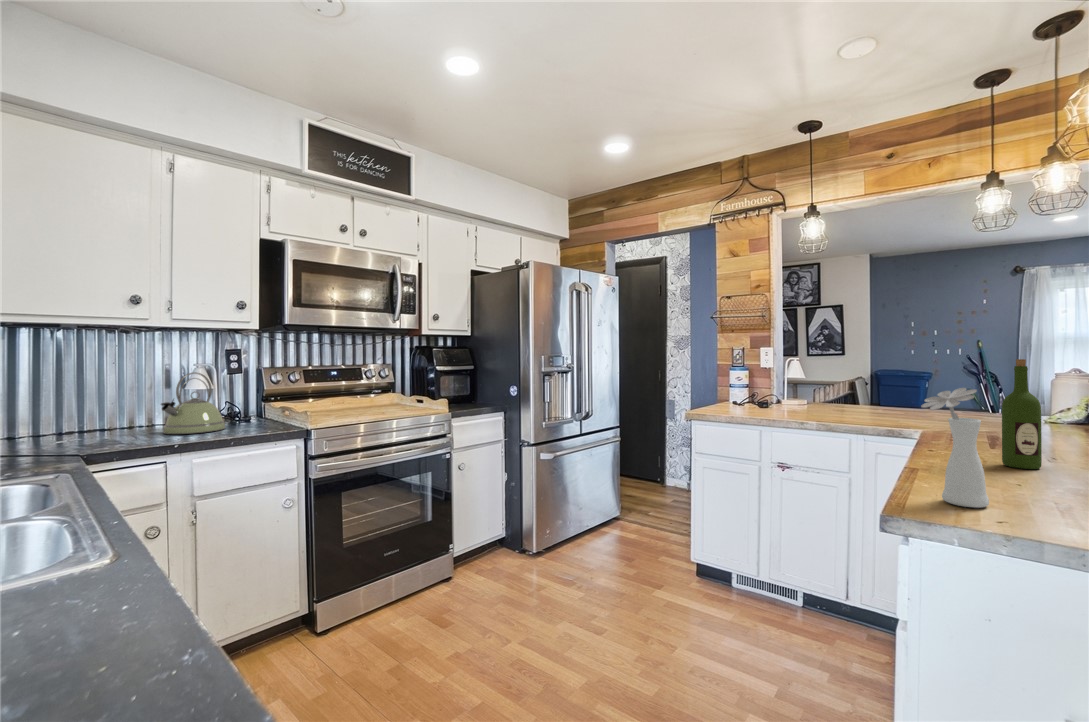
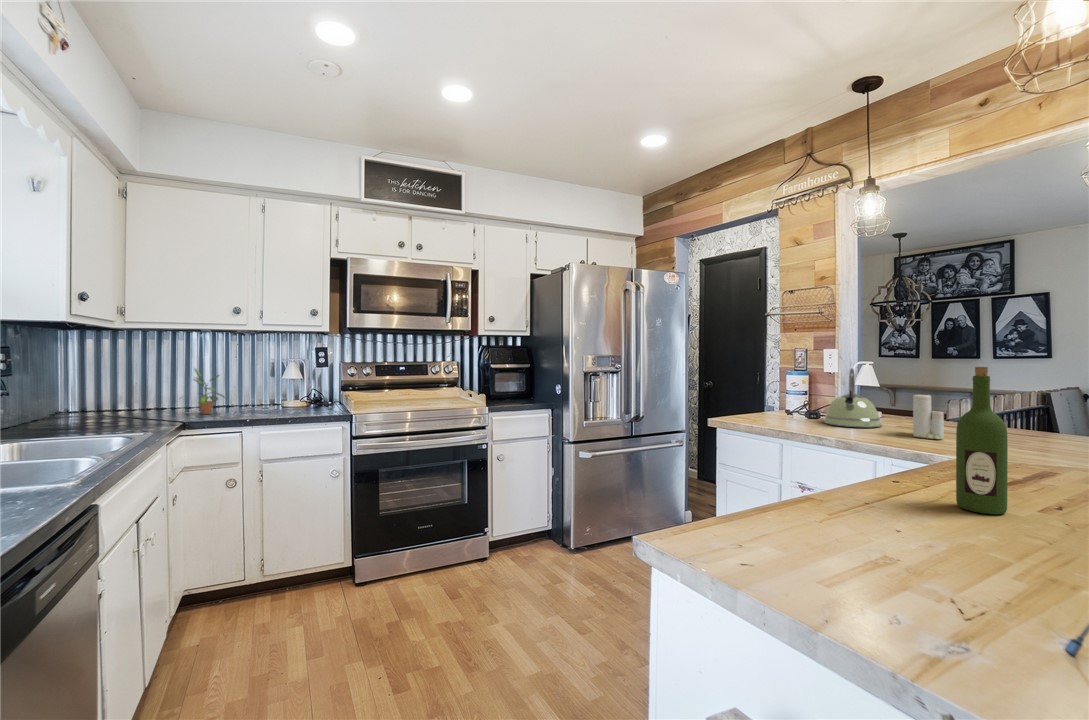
kettle: present [161,372,226,434] -> present [824,368,882,427]
potted plant: none [38,376,114,441] -> present [194,369,225,414]
candle: none [859,381,886,420] -> present [913,395,944,439]
vase: present [921,388,989,508] -> none [733,400,799,546]

